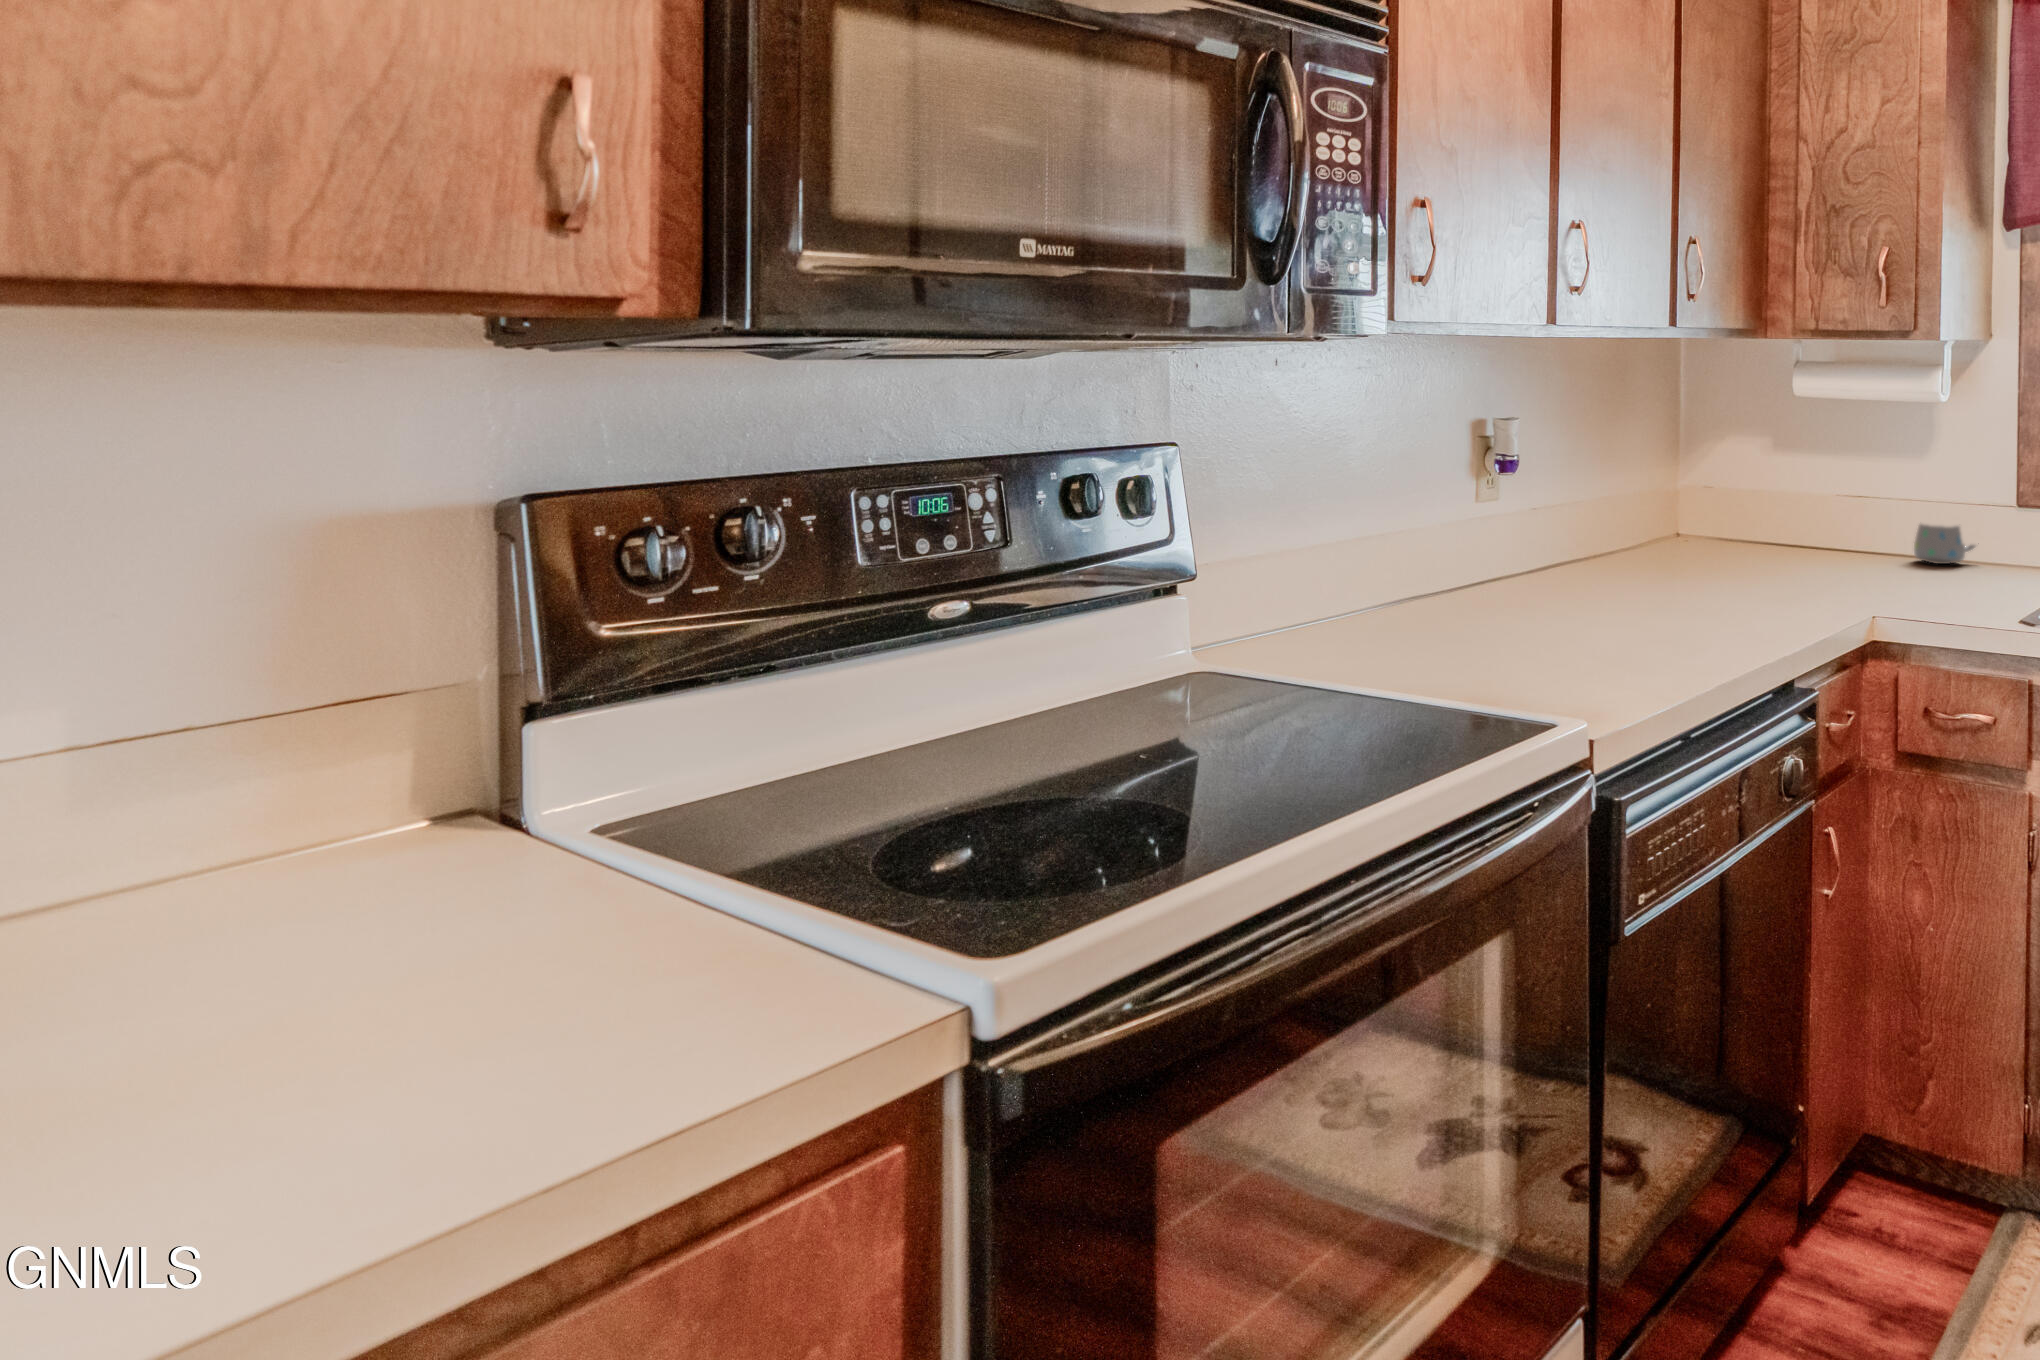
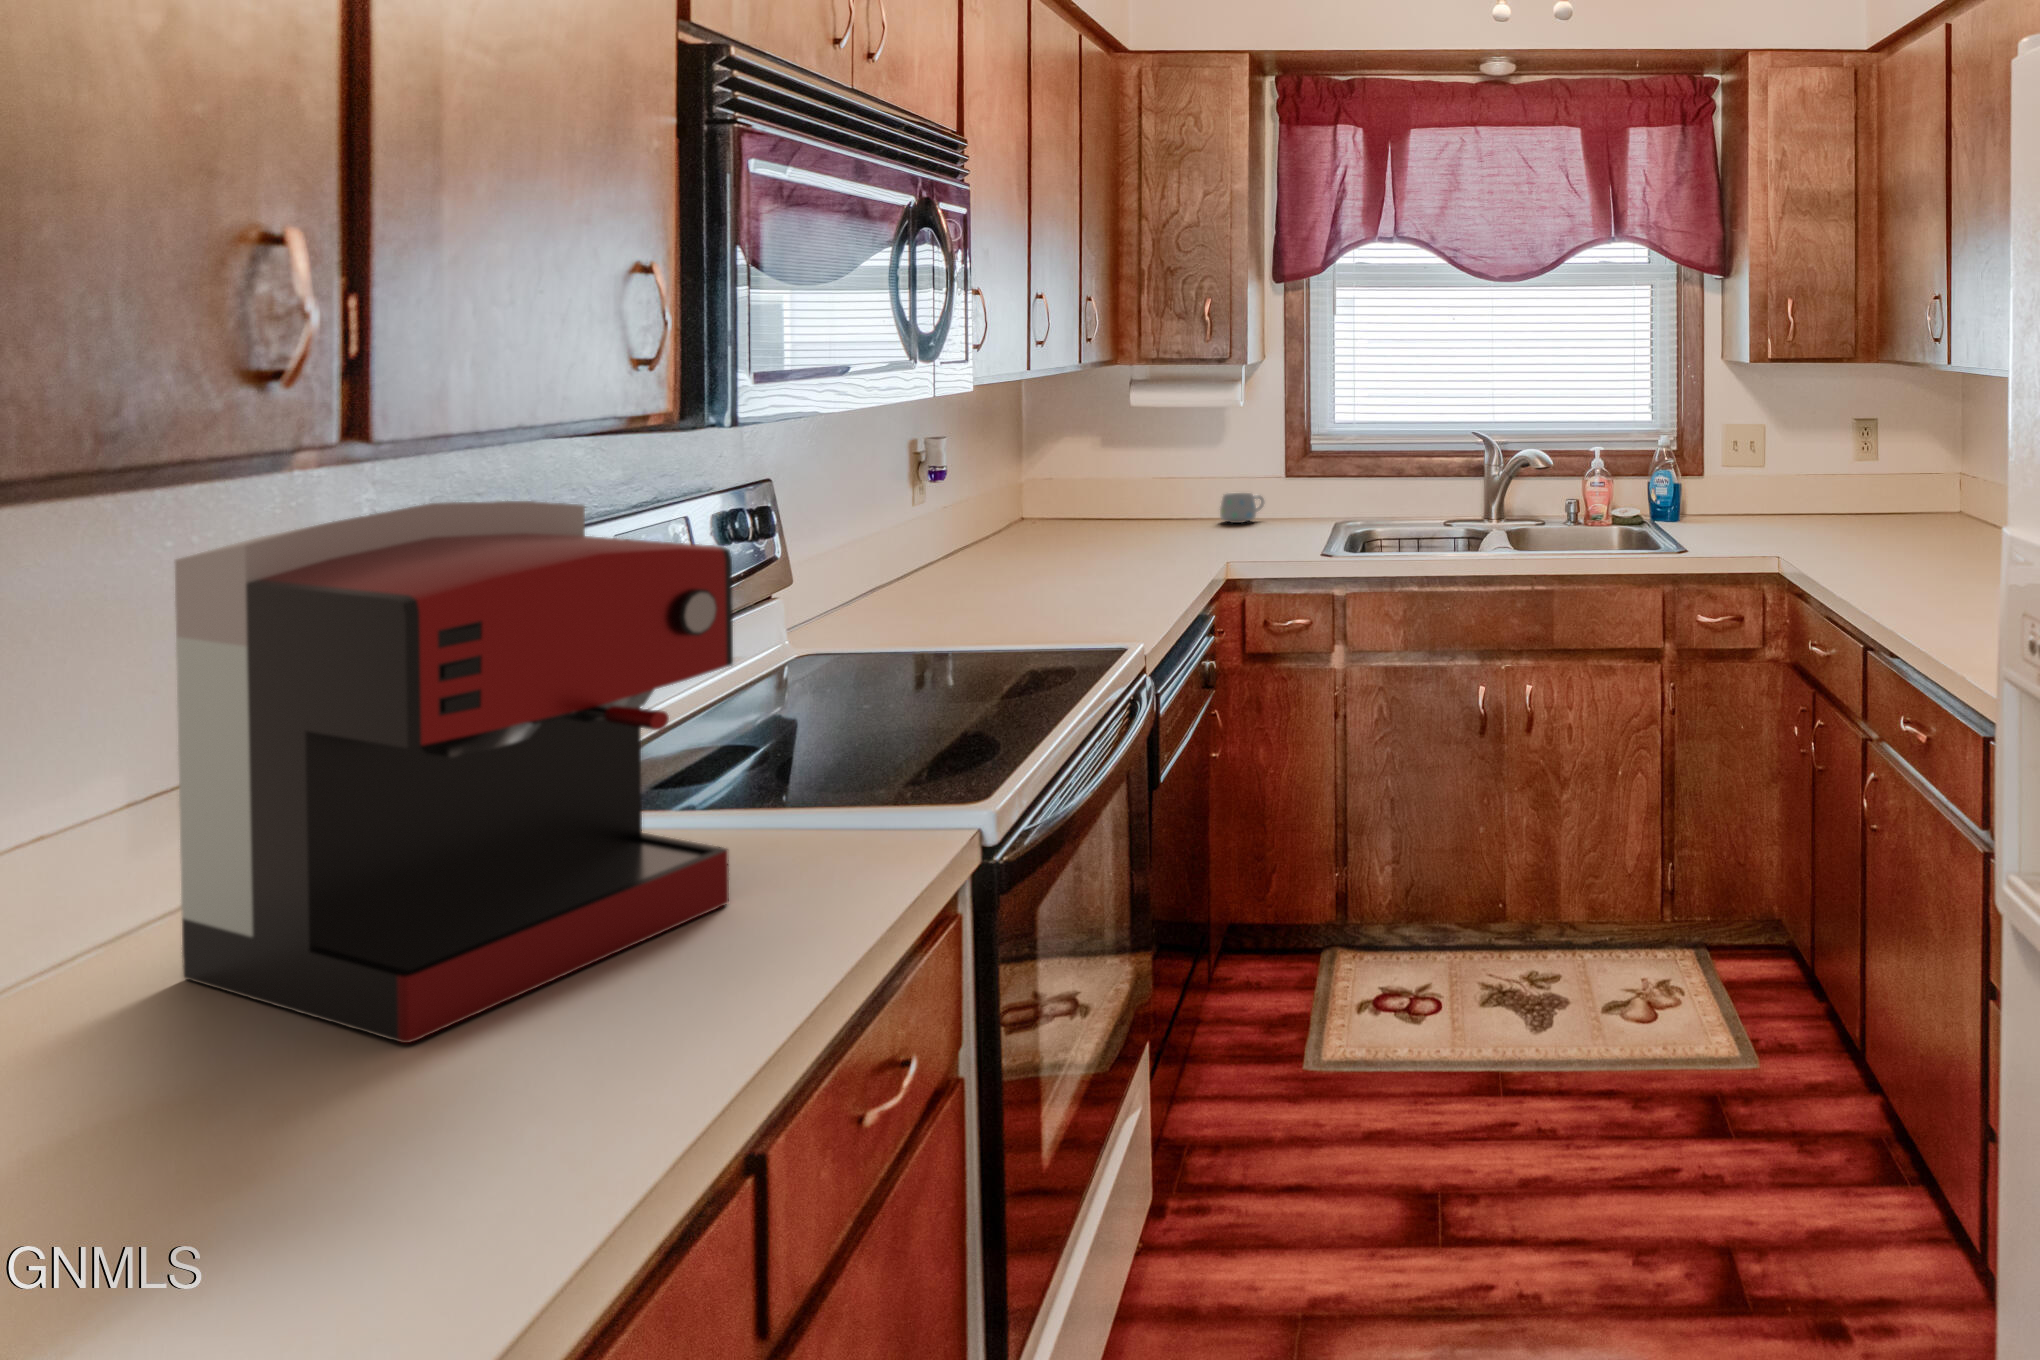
coffee maker: none [176,389,736,1098] -> present [175,501,733,1043]

